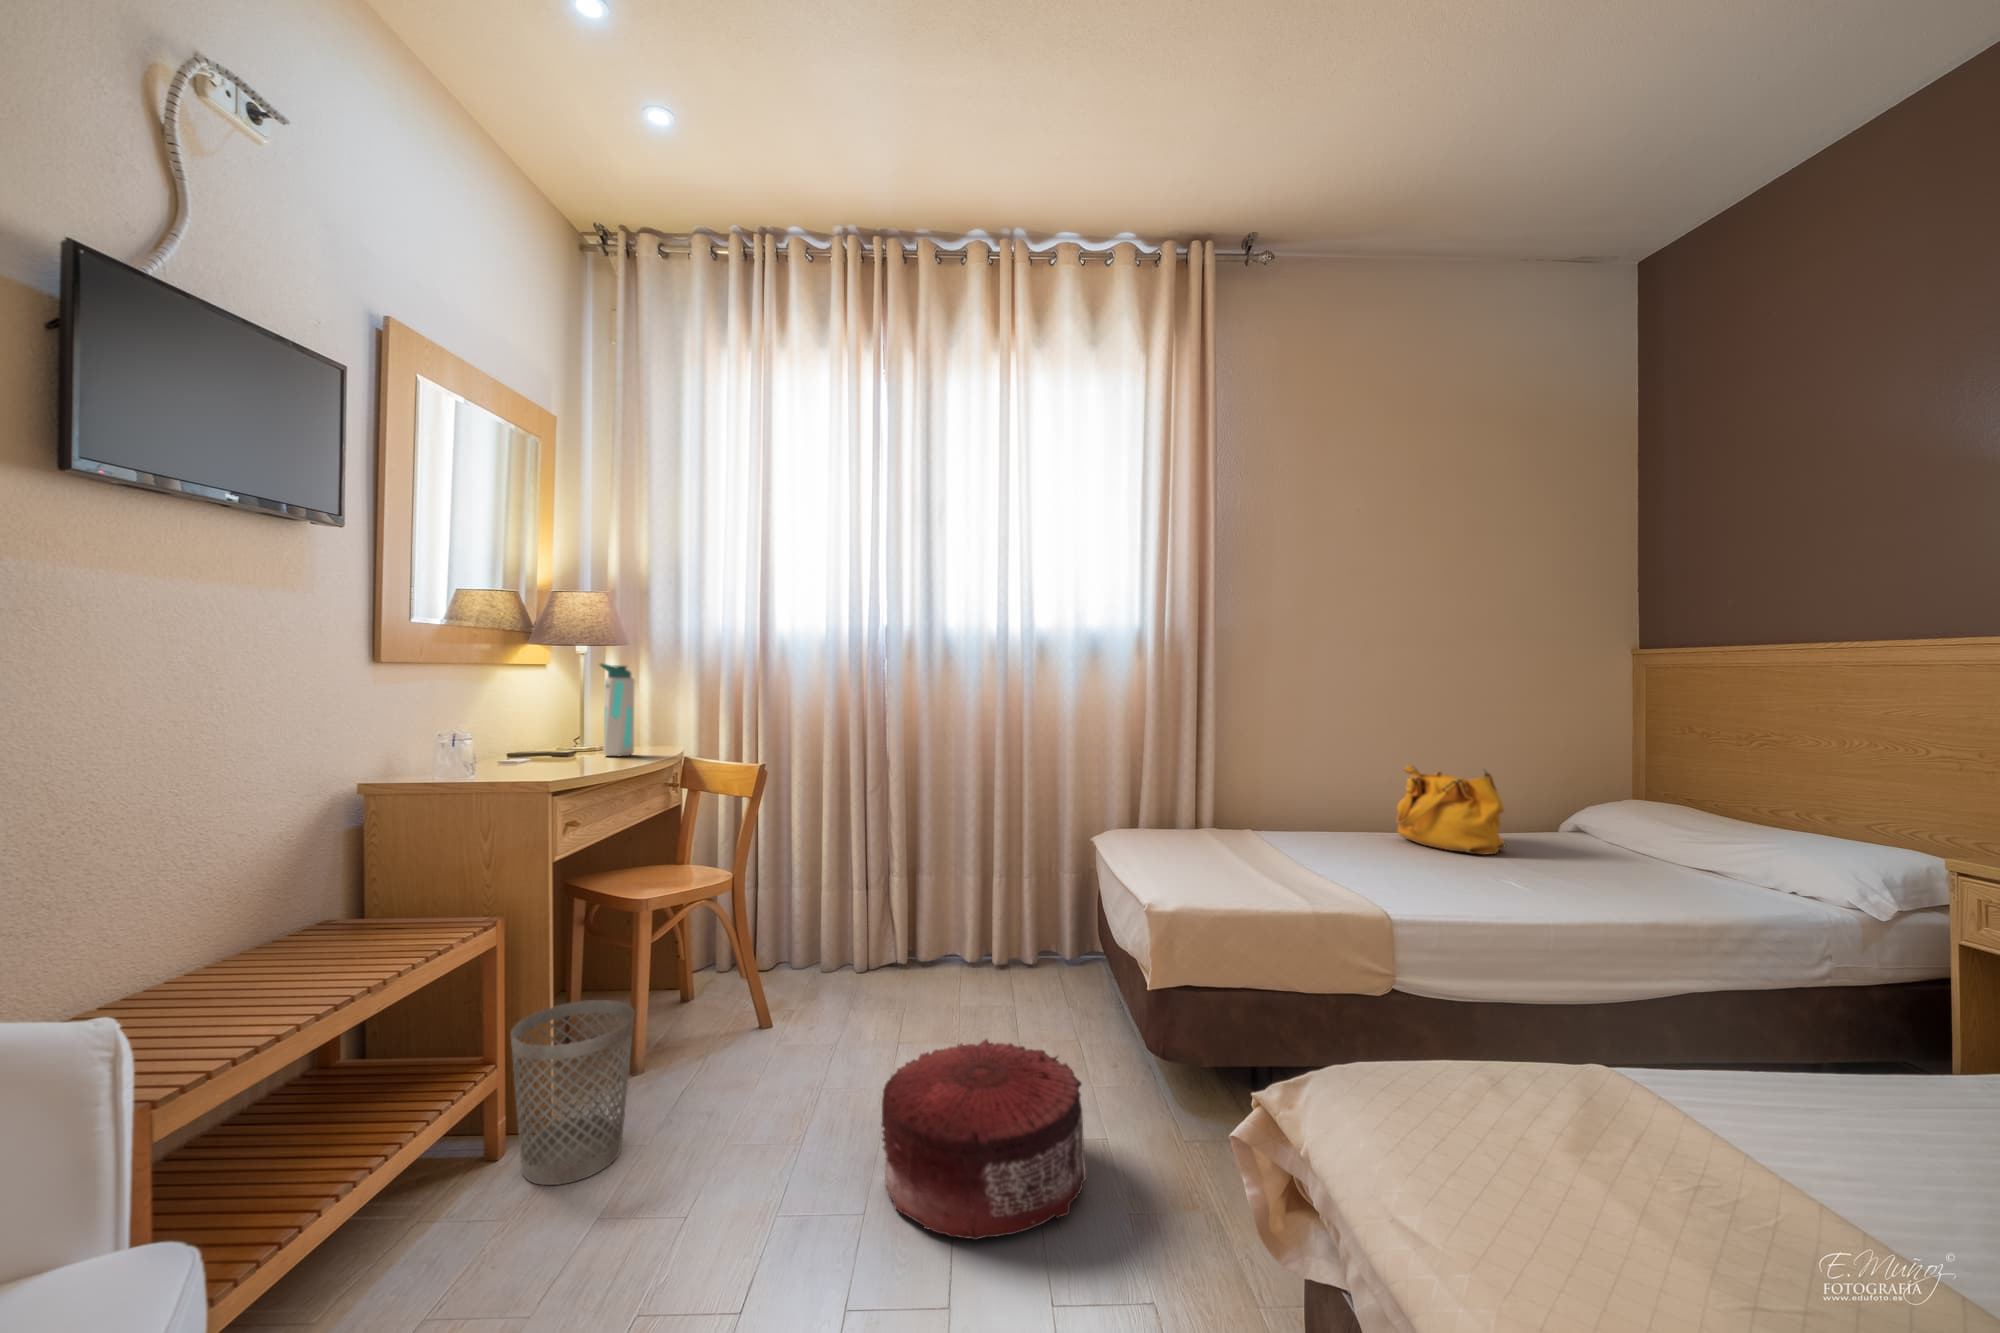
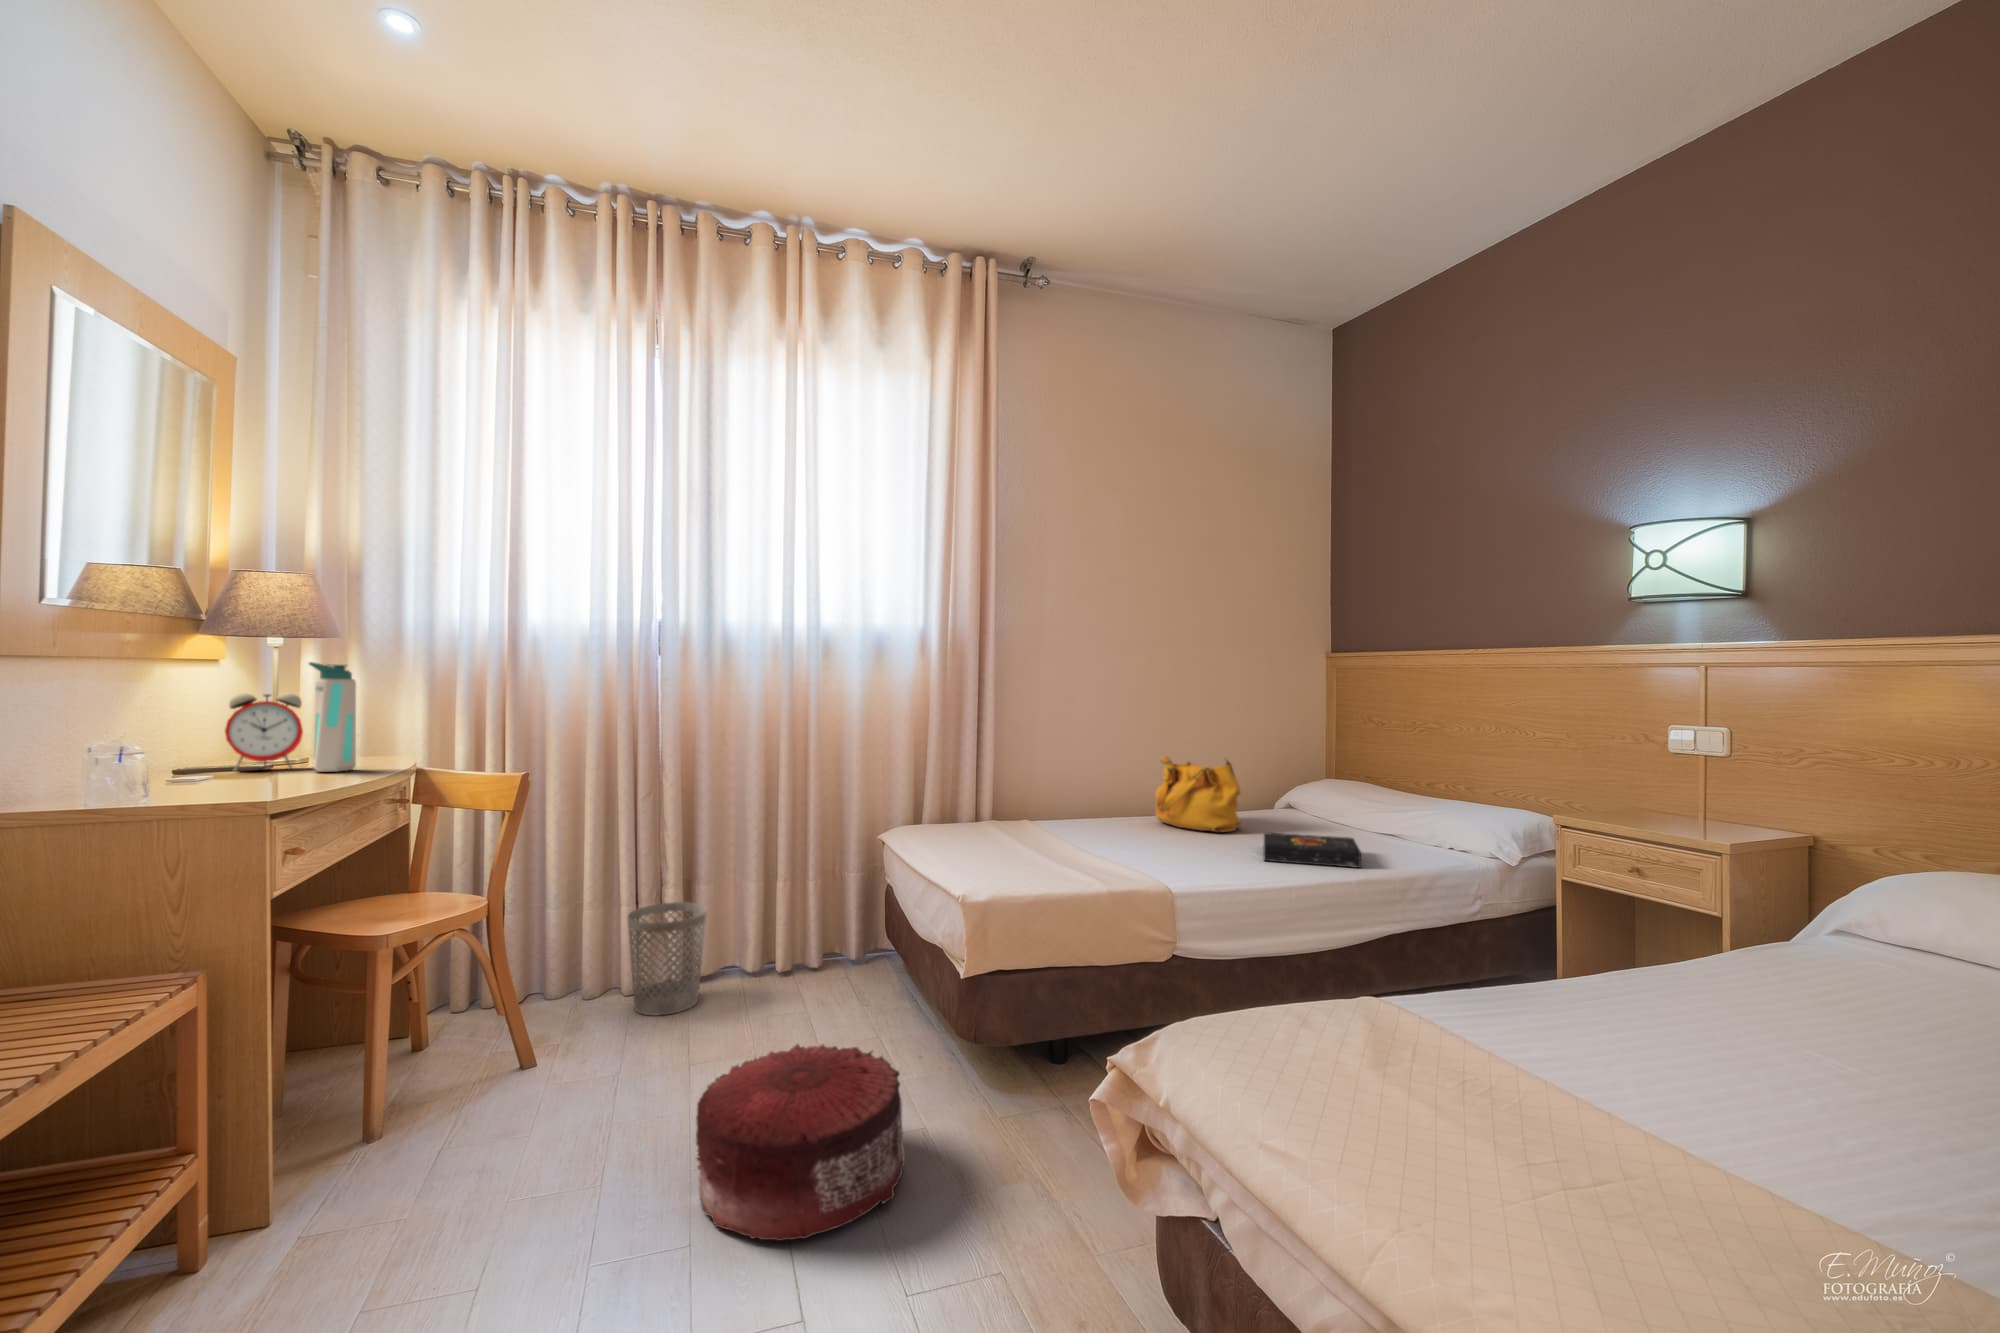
alarm clock: none [543,690,600,754] -> present [225,693,303,771]
book: none [1528,858,1664,909] -> present [1264,833,1361,868]
wastebasket: present [511,1000,635,1185] -> present [627,902,707,1016]

